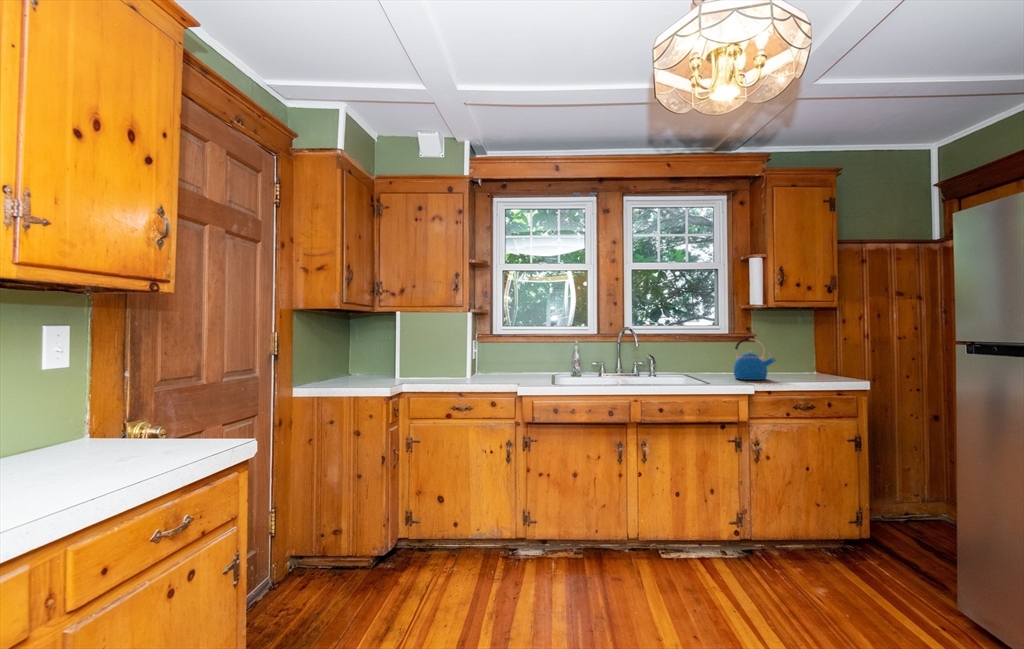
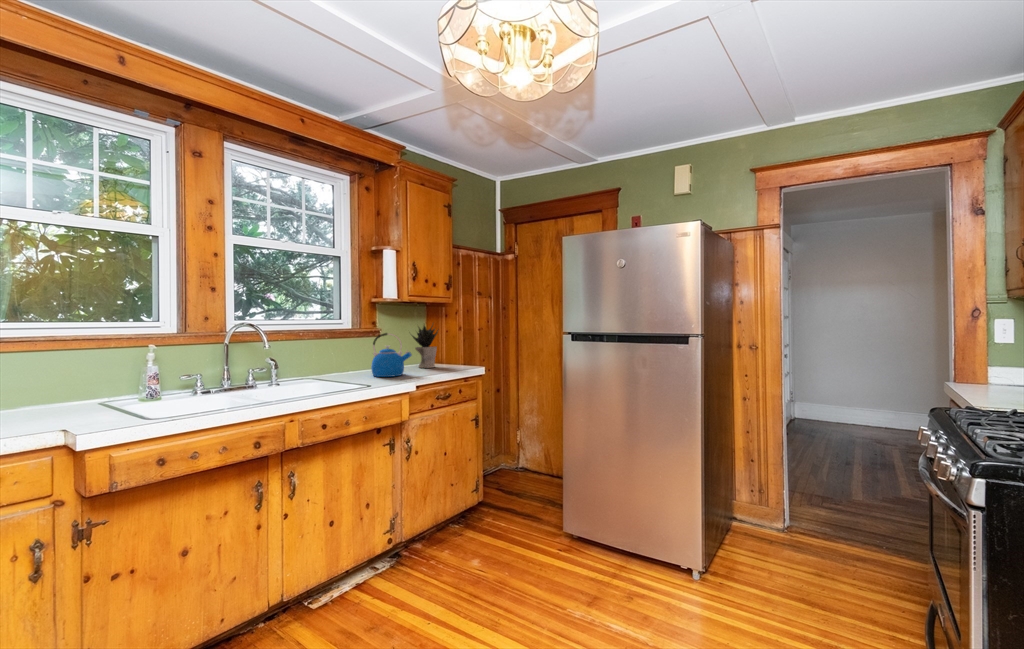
potted plant: none [782,328,819,377] -> present [412,325,438,368]

